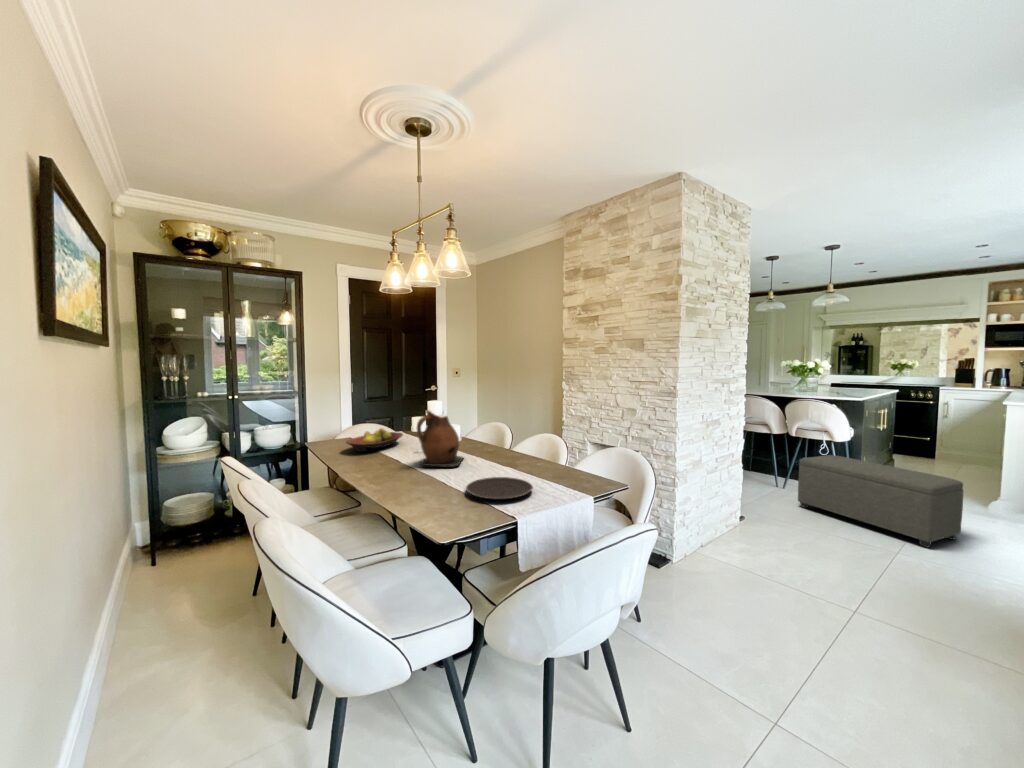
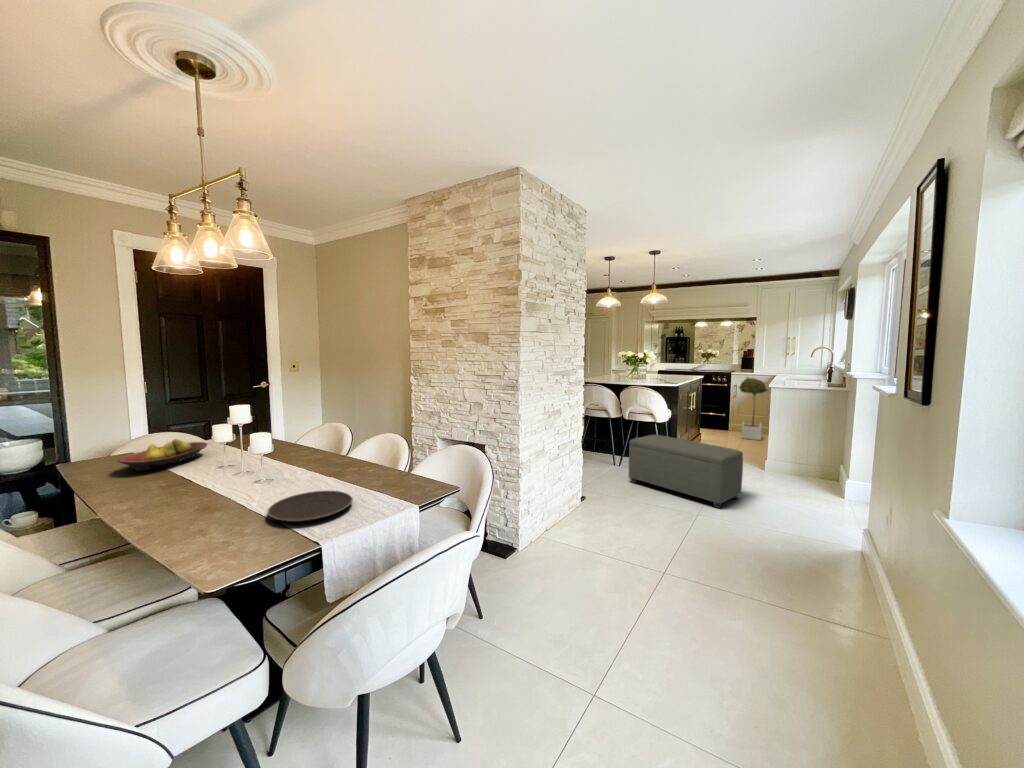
potted tree: none [951,392,998,473] -> present [739,377,767,440]
ceramic pitcher: present [417,410,463,467] -> none [213,417,283,485]

